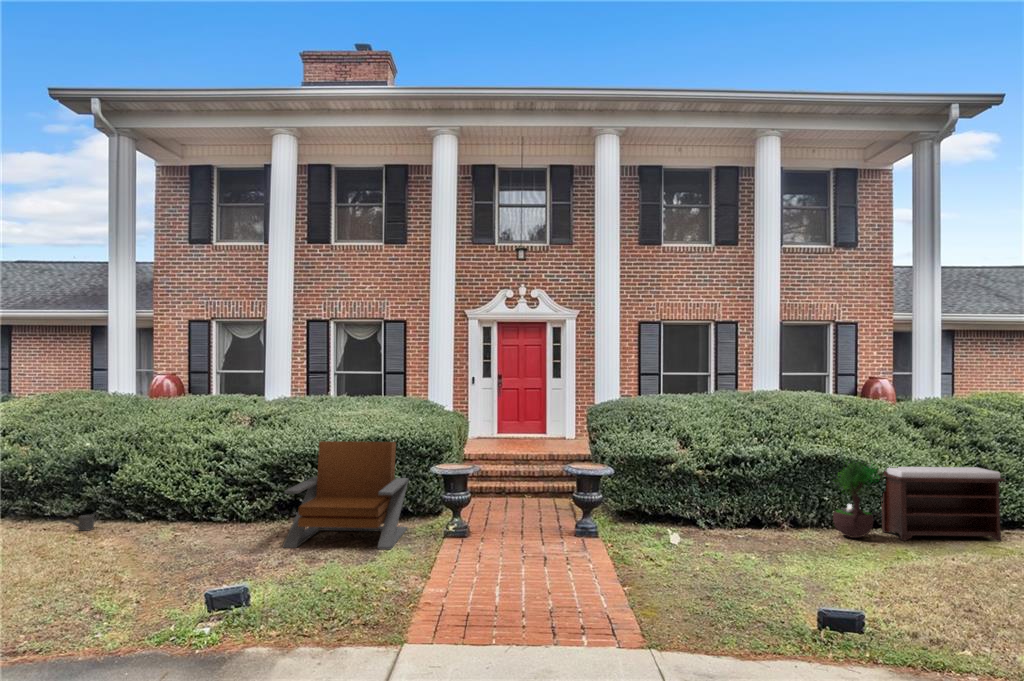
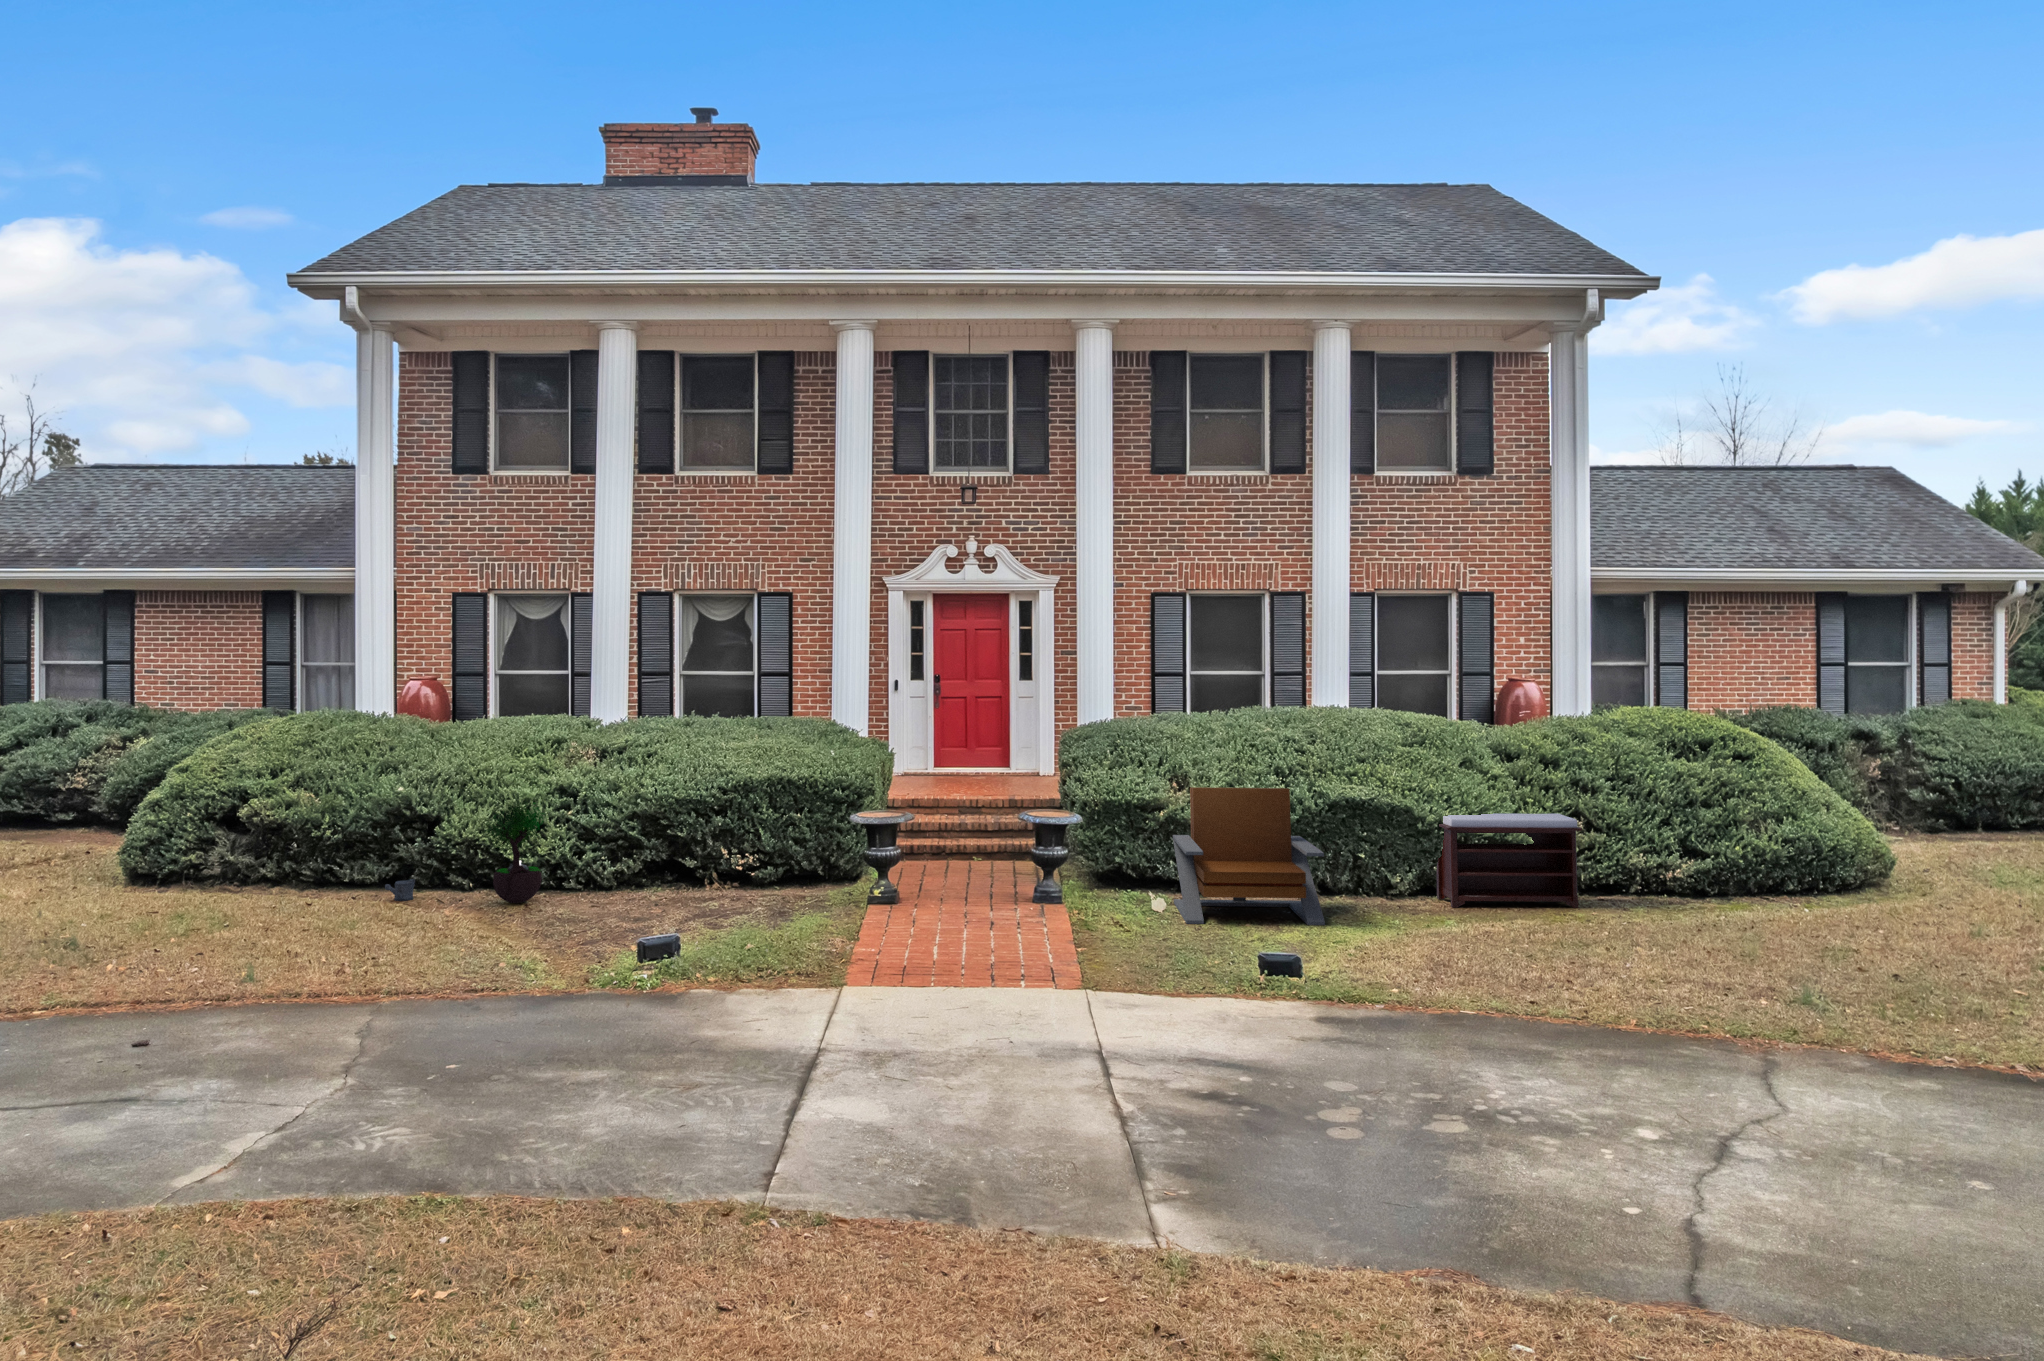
lounge chair: present [283,441,409,550] -> present [1173,787,1325,925]
potted tree: present [833,462,880,538] -> present [484,801,544,903]

